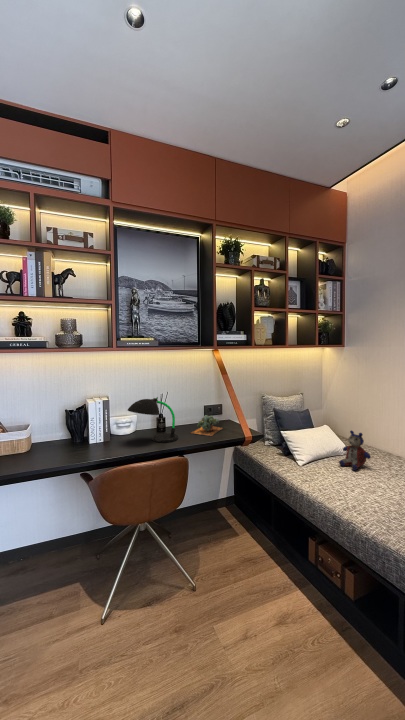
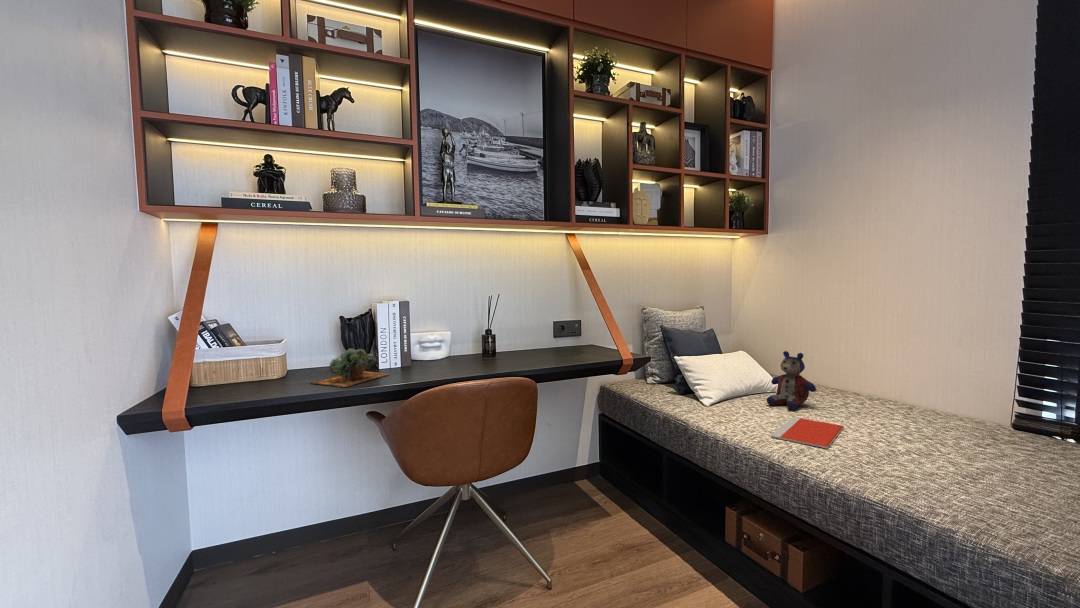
desk lamp: present [128,397,178,443] -> none [439,297,518,367]
succulent plant: present [191,415,222,436] -> present [311,348,388,387]
notebook: none [337,477,386,506] -> present [771,417,844,448]

